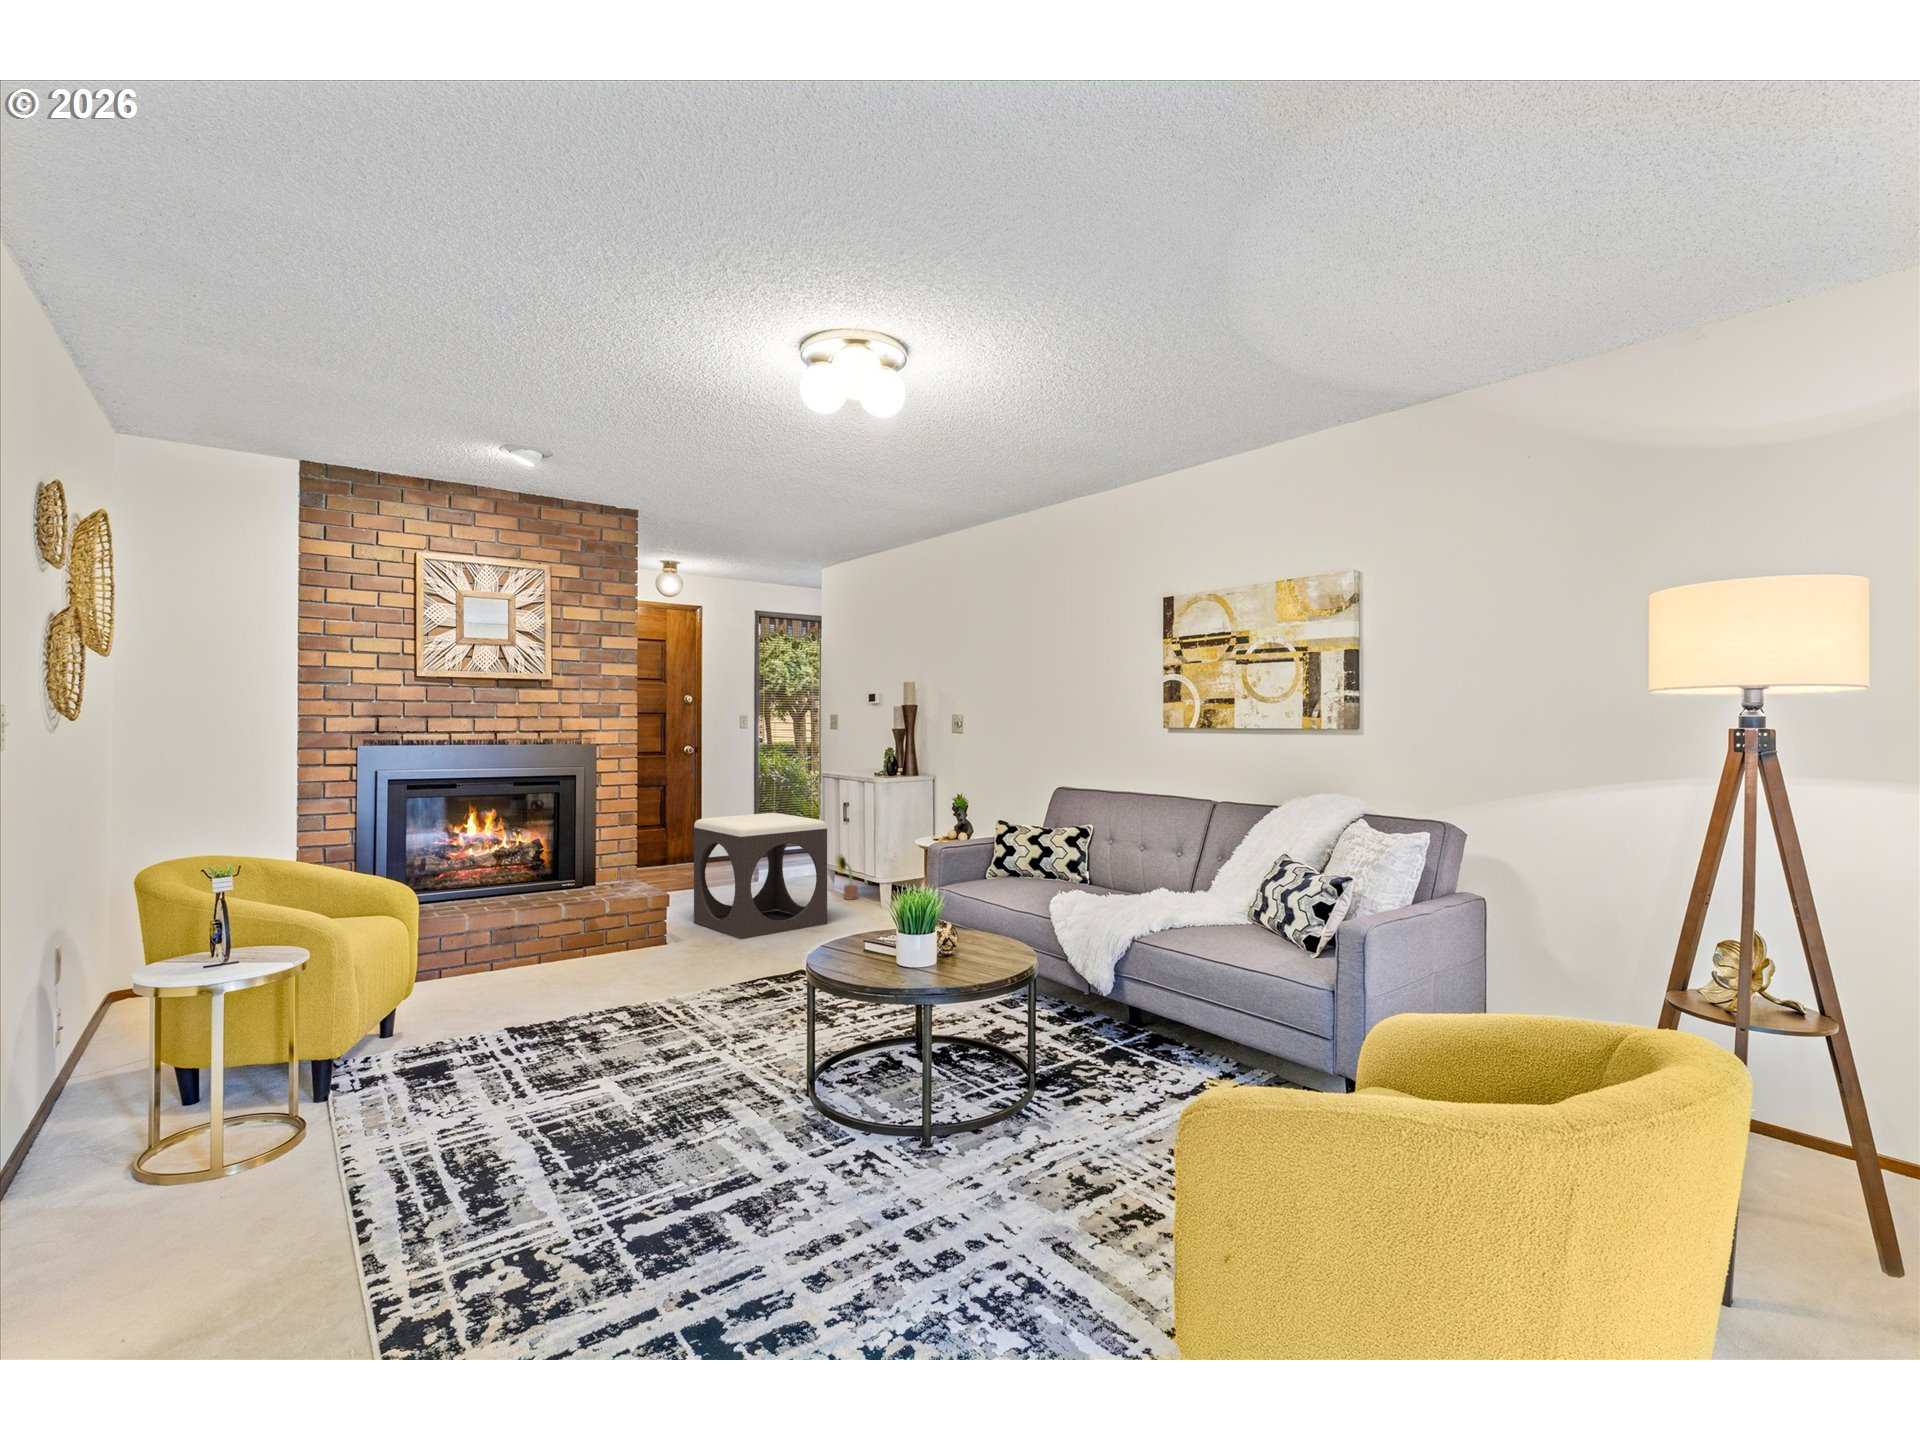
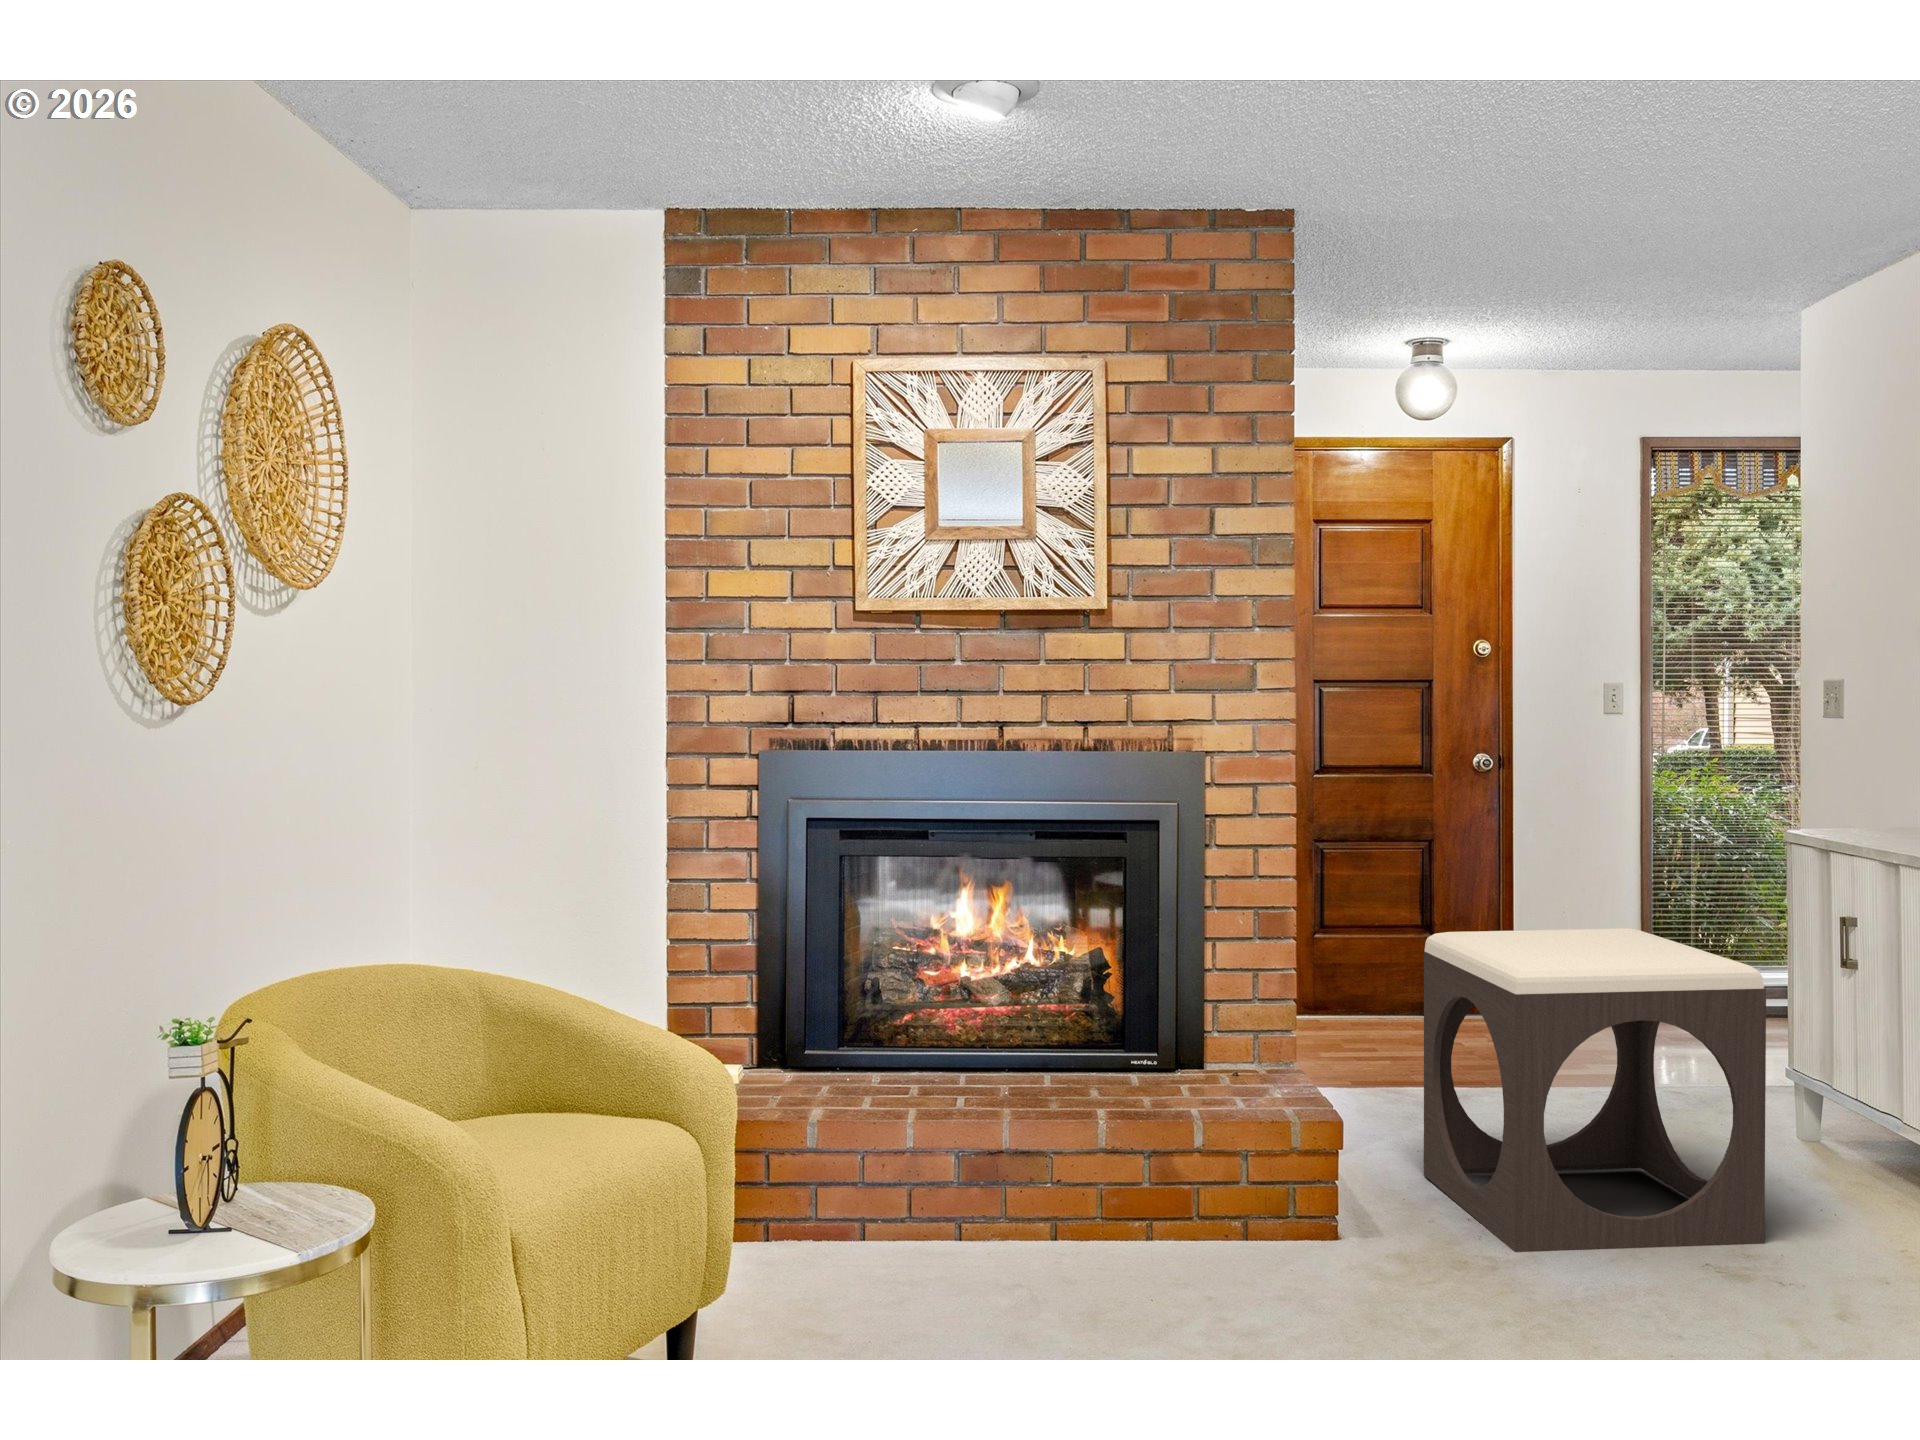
decorative plant: present [837,855,858,900] -> none [1807,1042,1875,1168]

